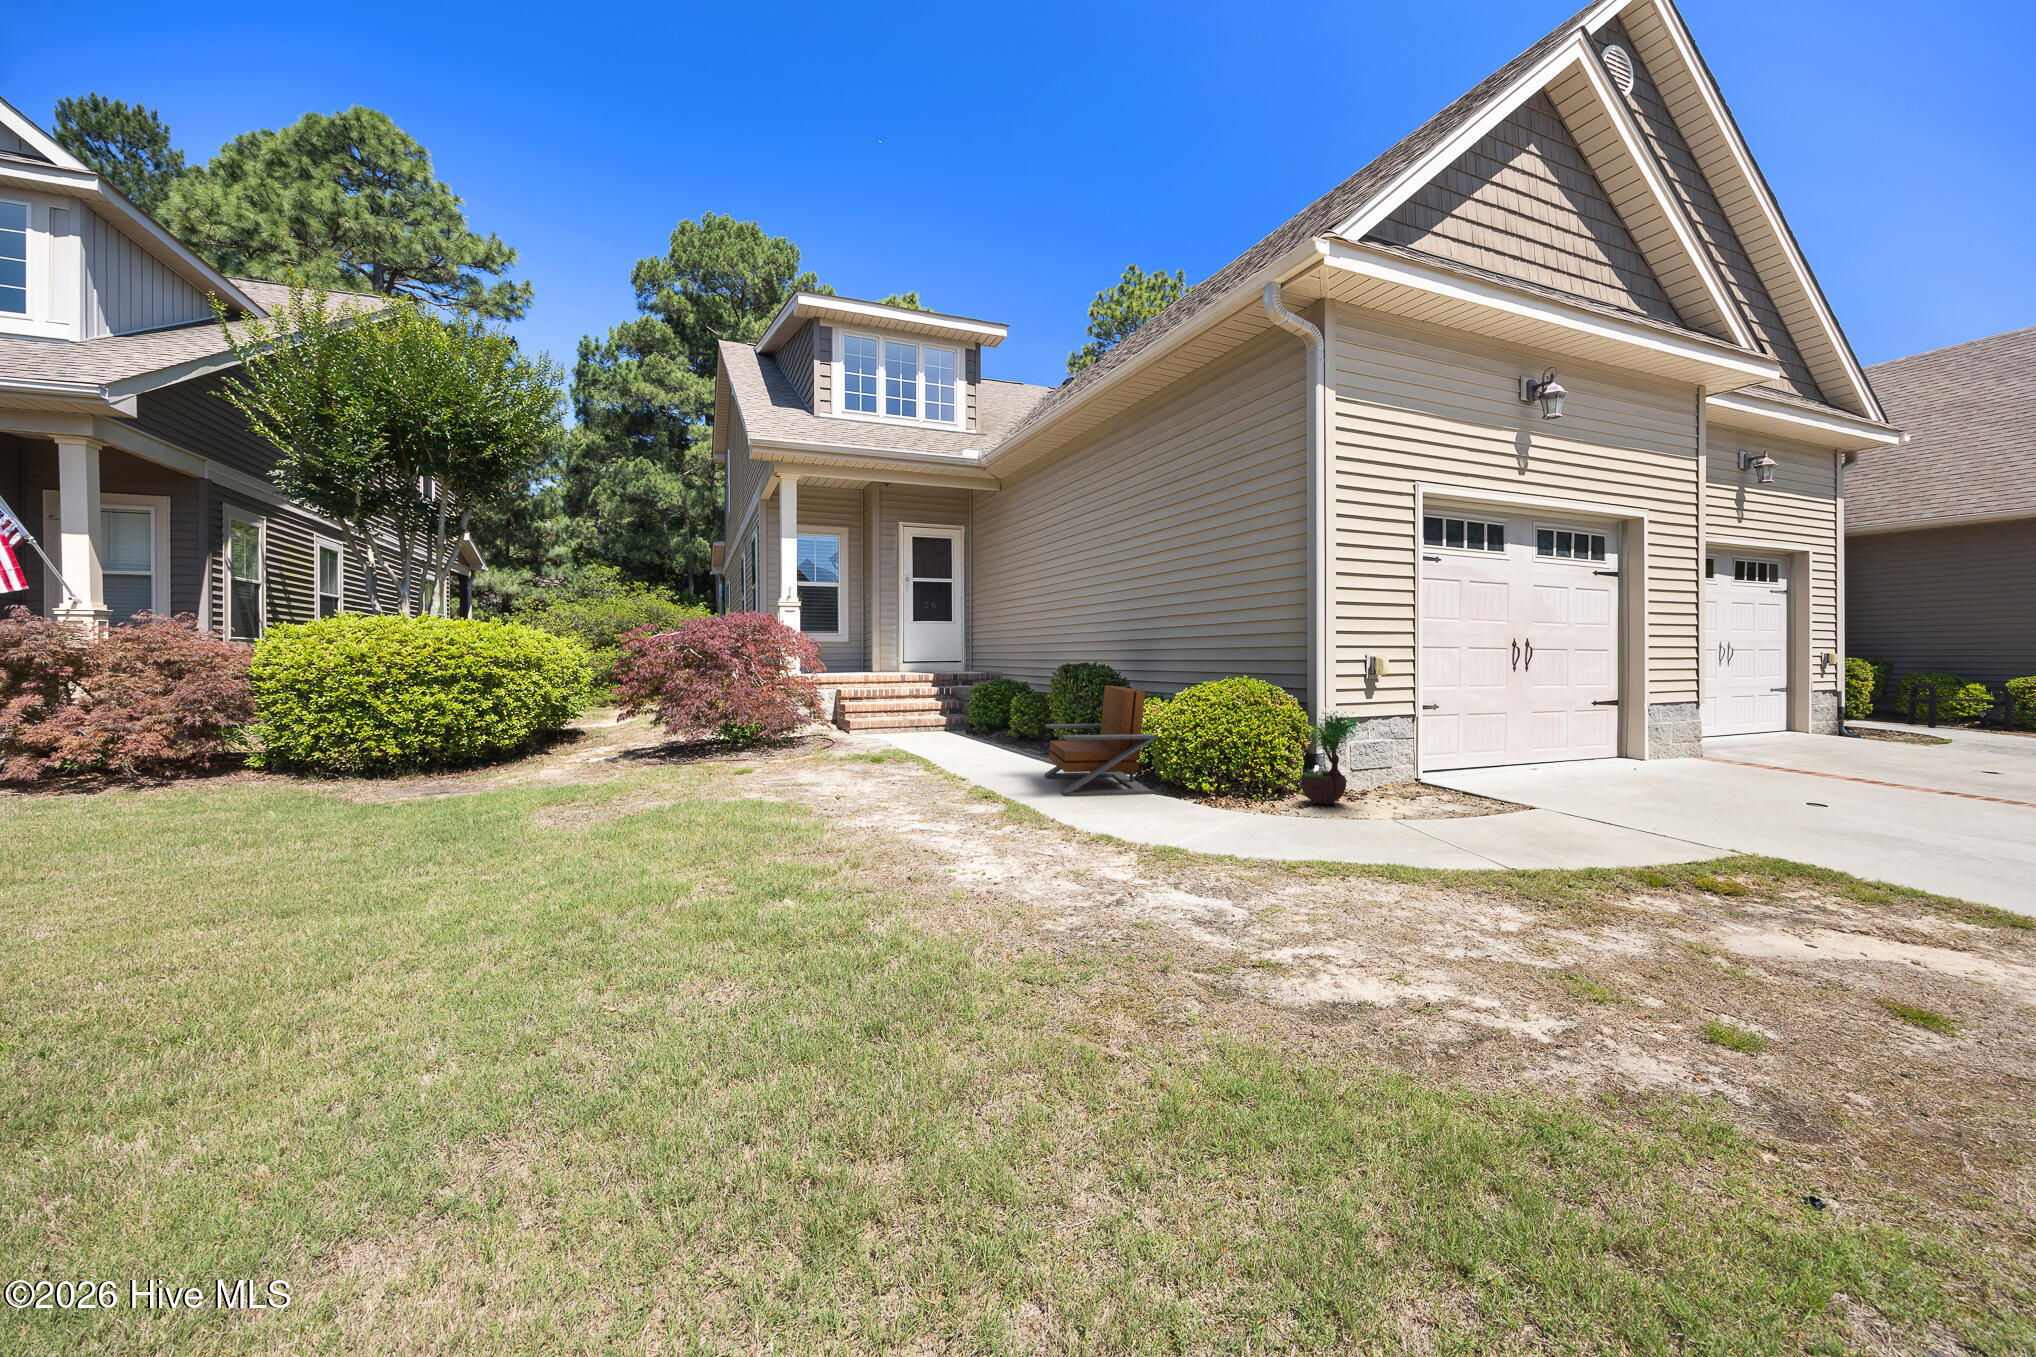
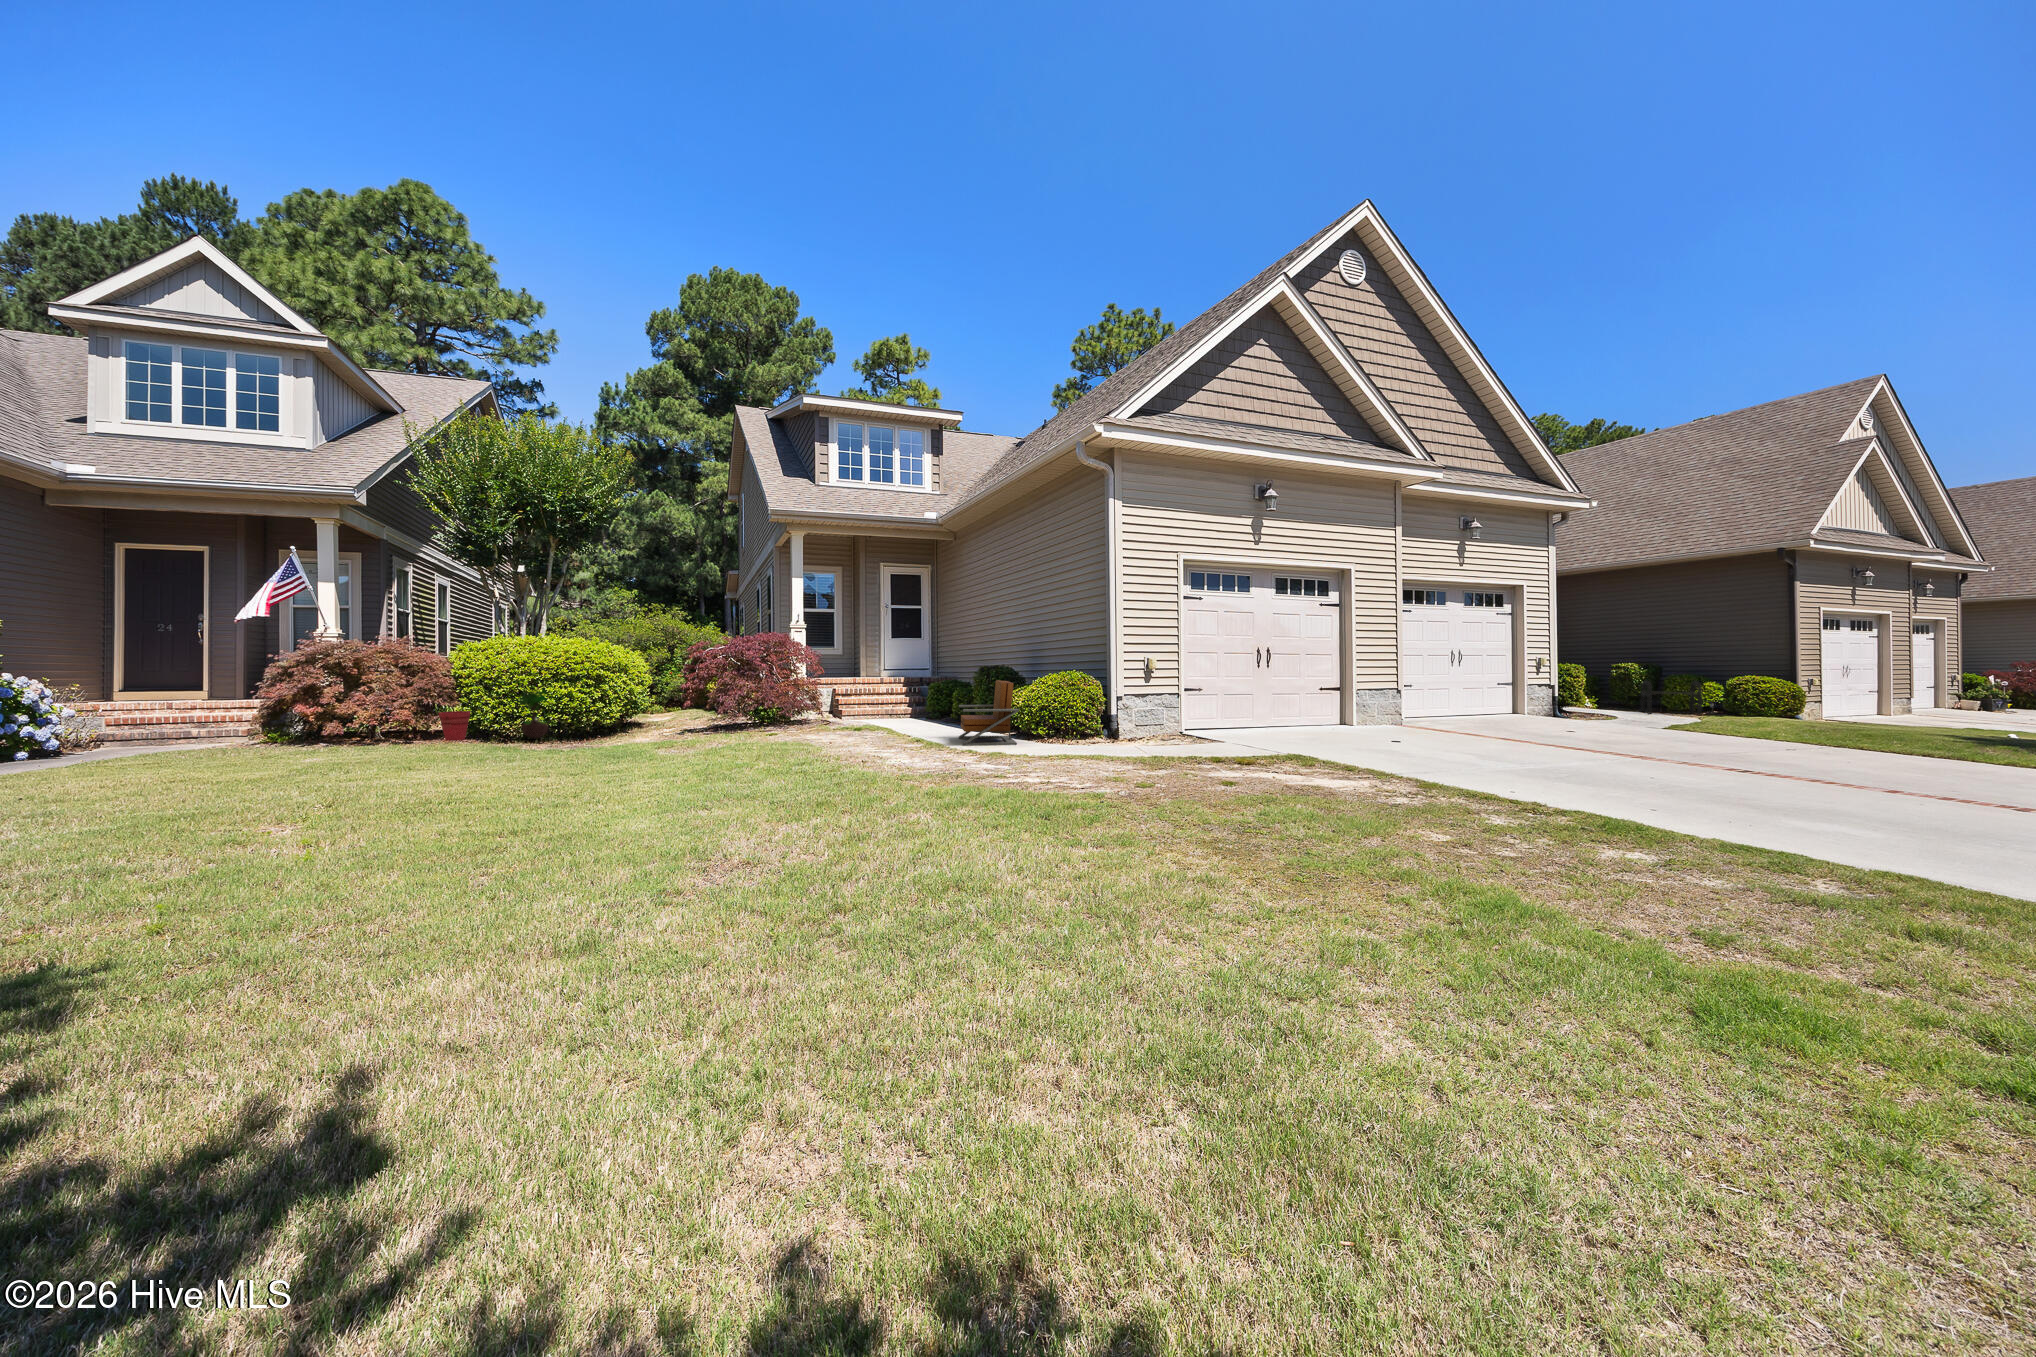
potted tree: present [1301,711,1360,804] -> present [519,690,548,739]
bucket: none [205,732,266,780] -> present [439,711,471,740]

